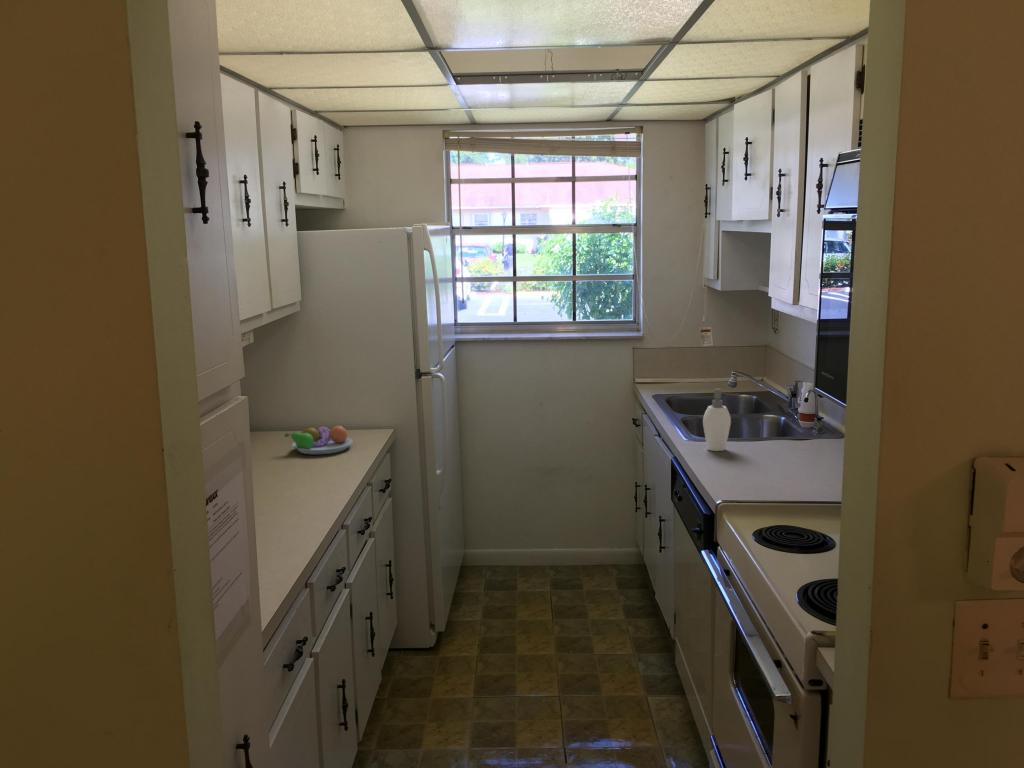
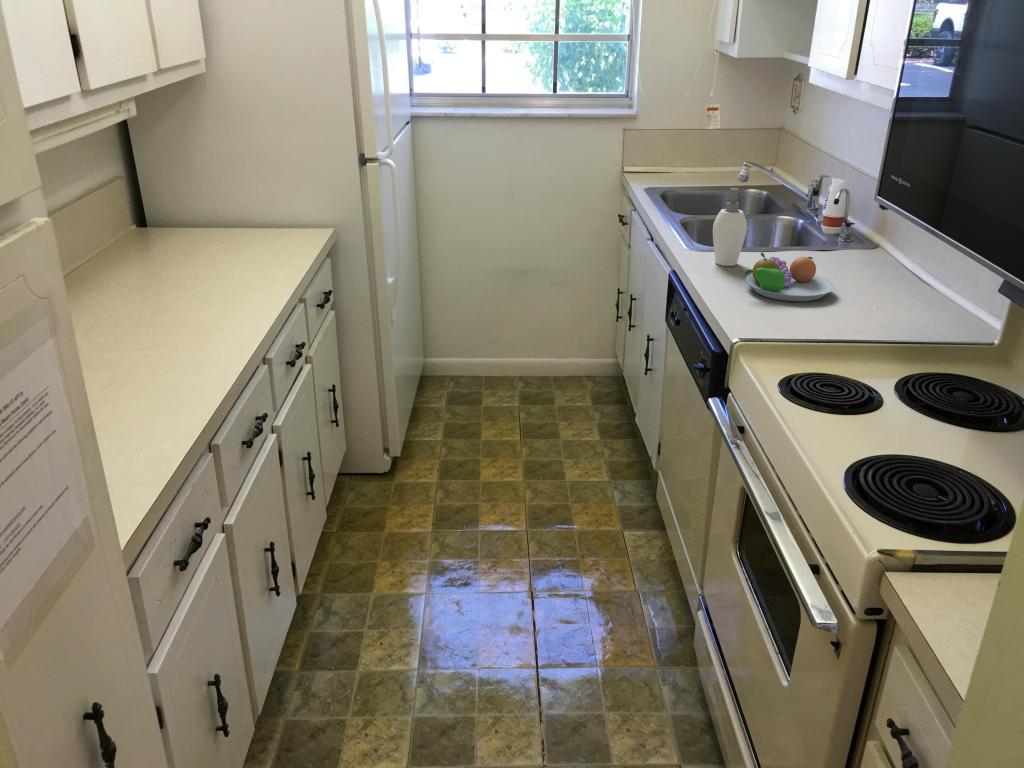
fruit bowl: present [285,425,353,454] -> present [745,253,834,301]

